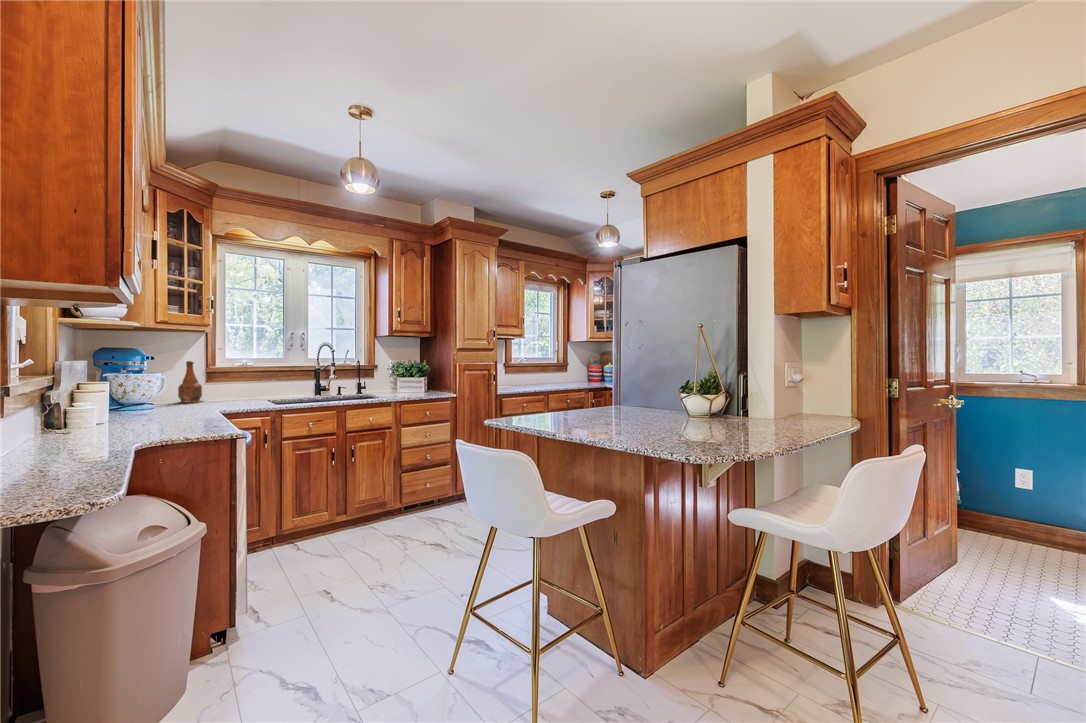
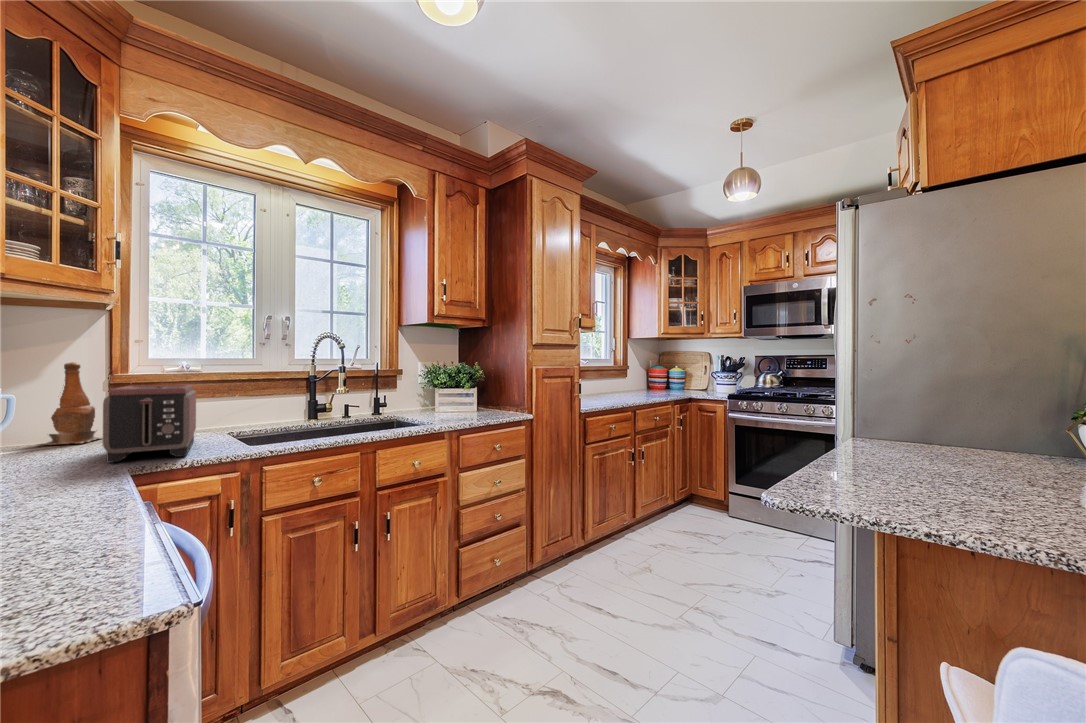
toaster: none [207,373,250,408] -> present [103,385,196,462]

